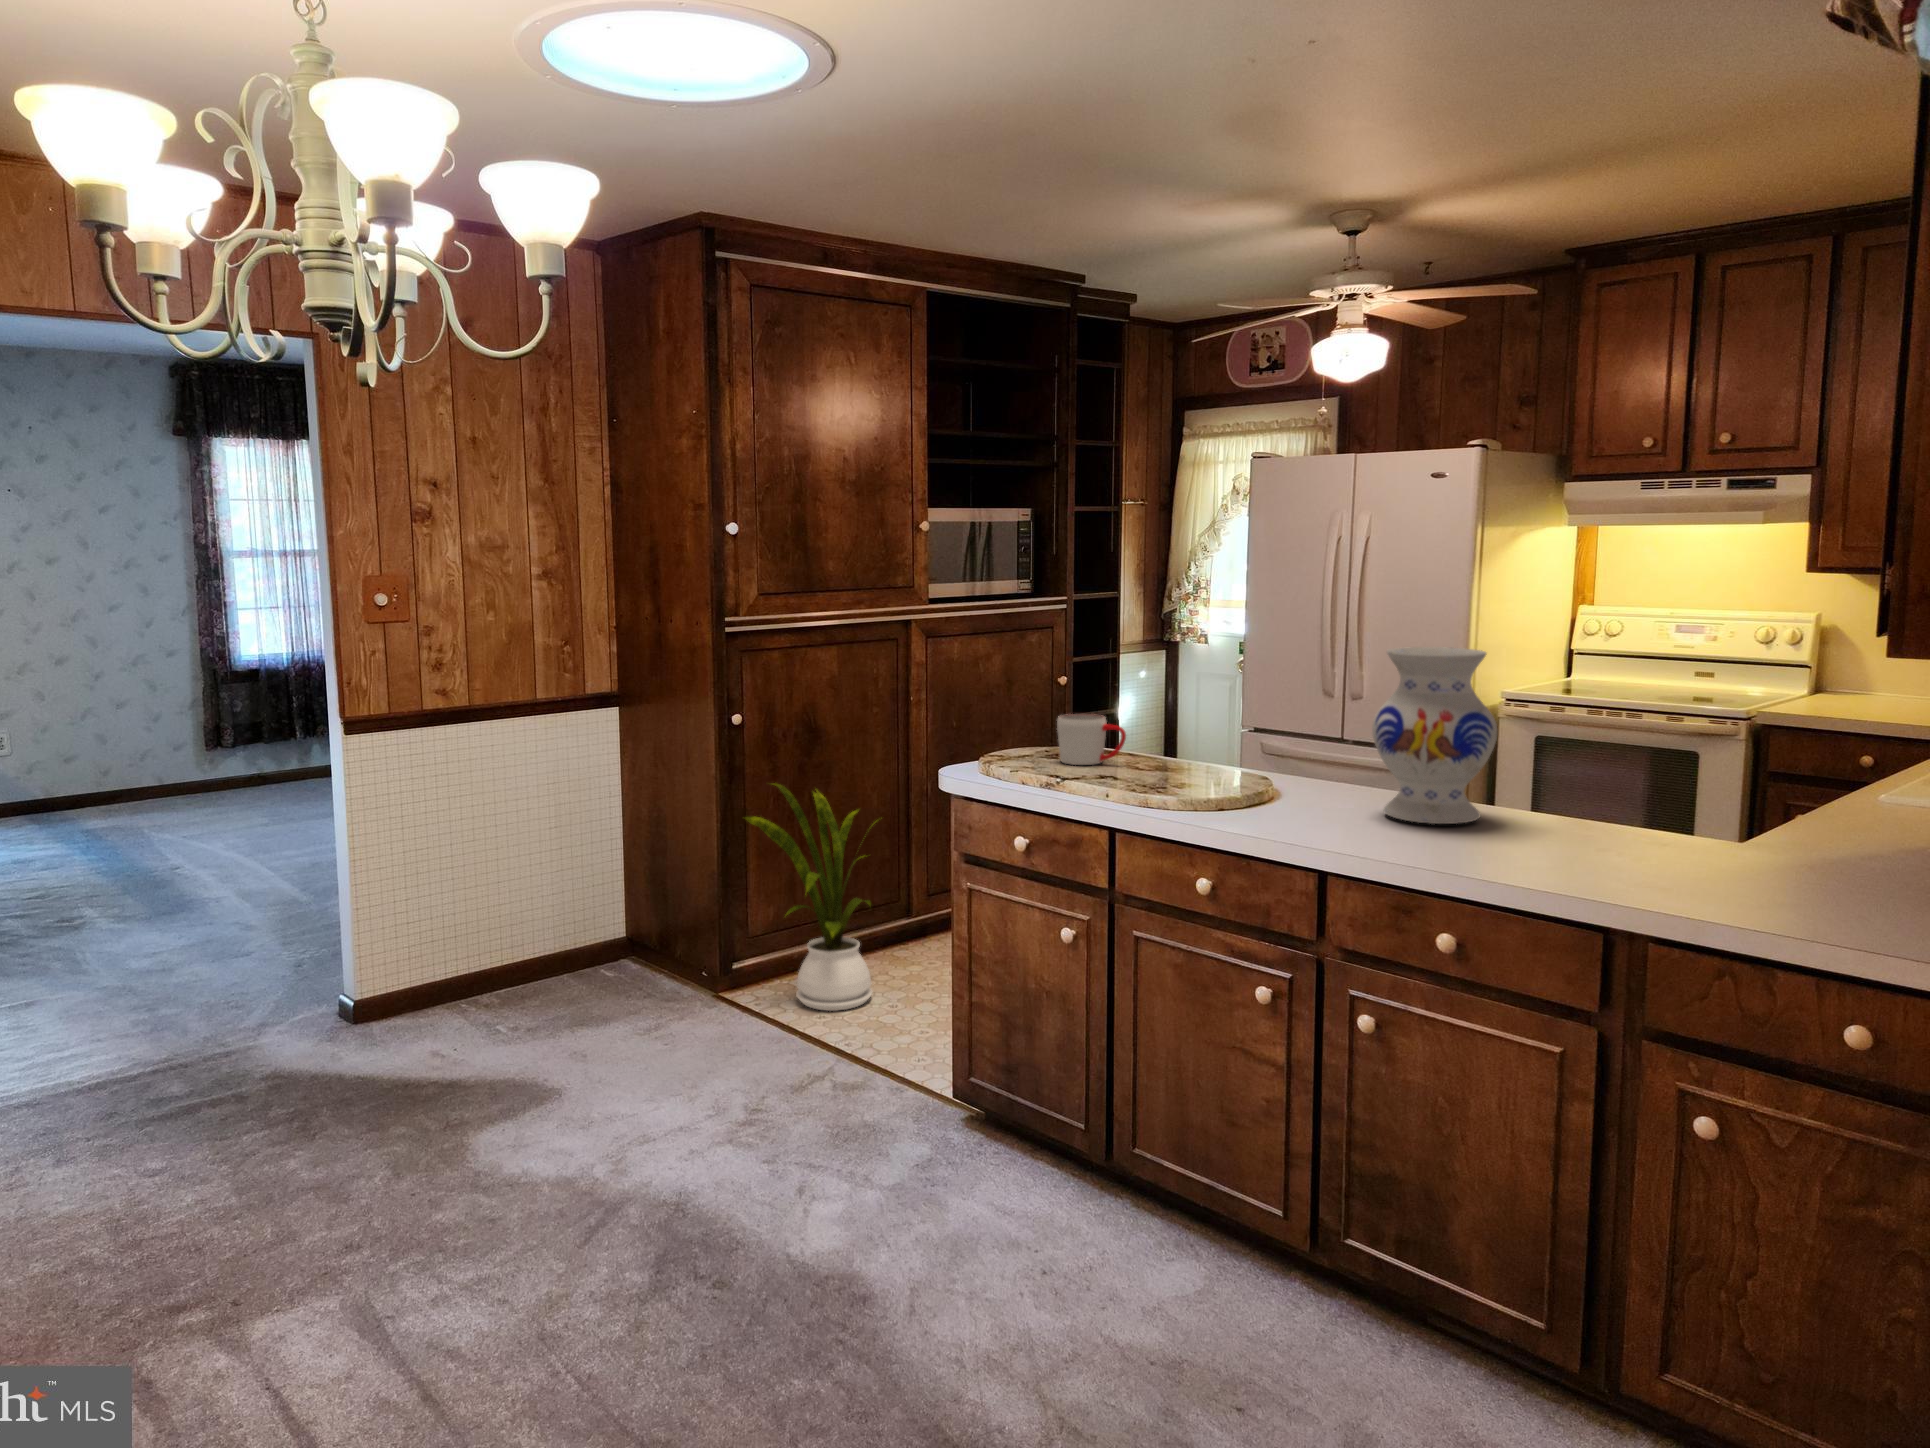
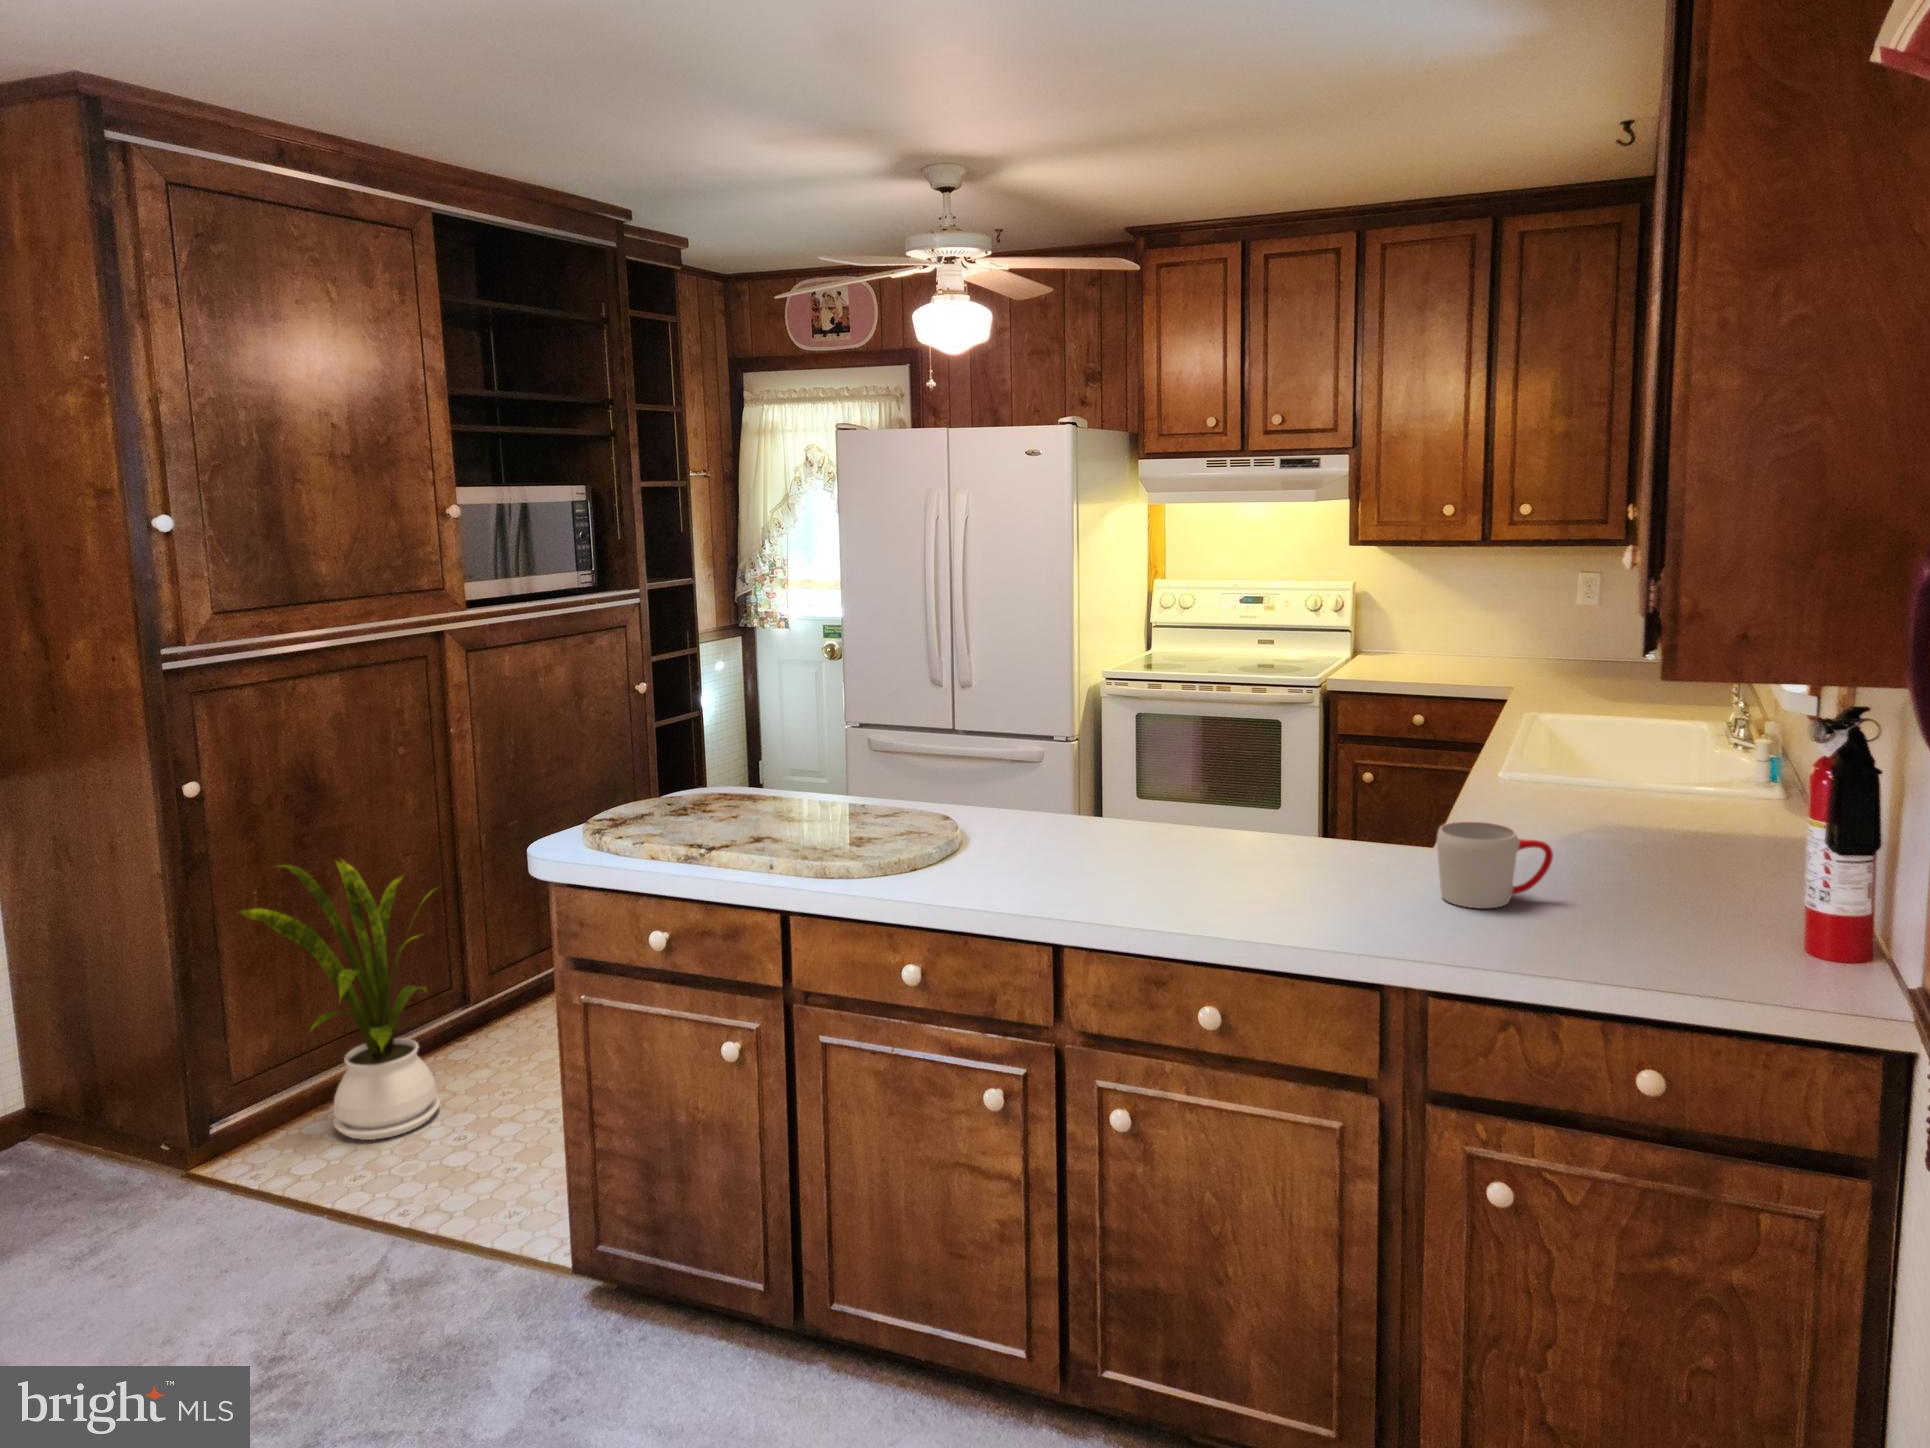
vase: present [1372,647,1497,824] -> none [1080,665,1213,870]
mug: present [1057,714,1126,765] -> present [1437,821,1553,908]

